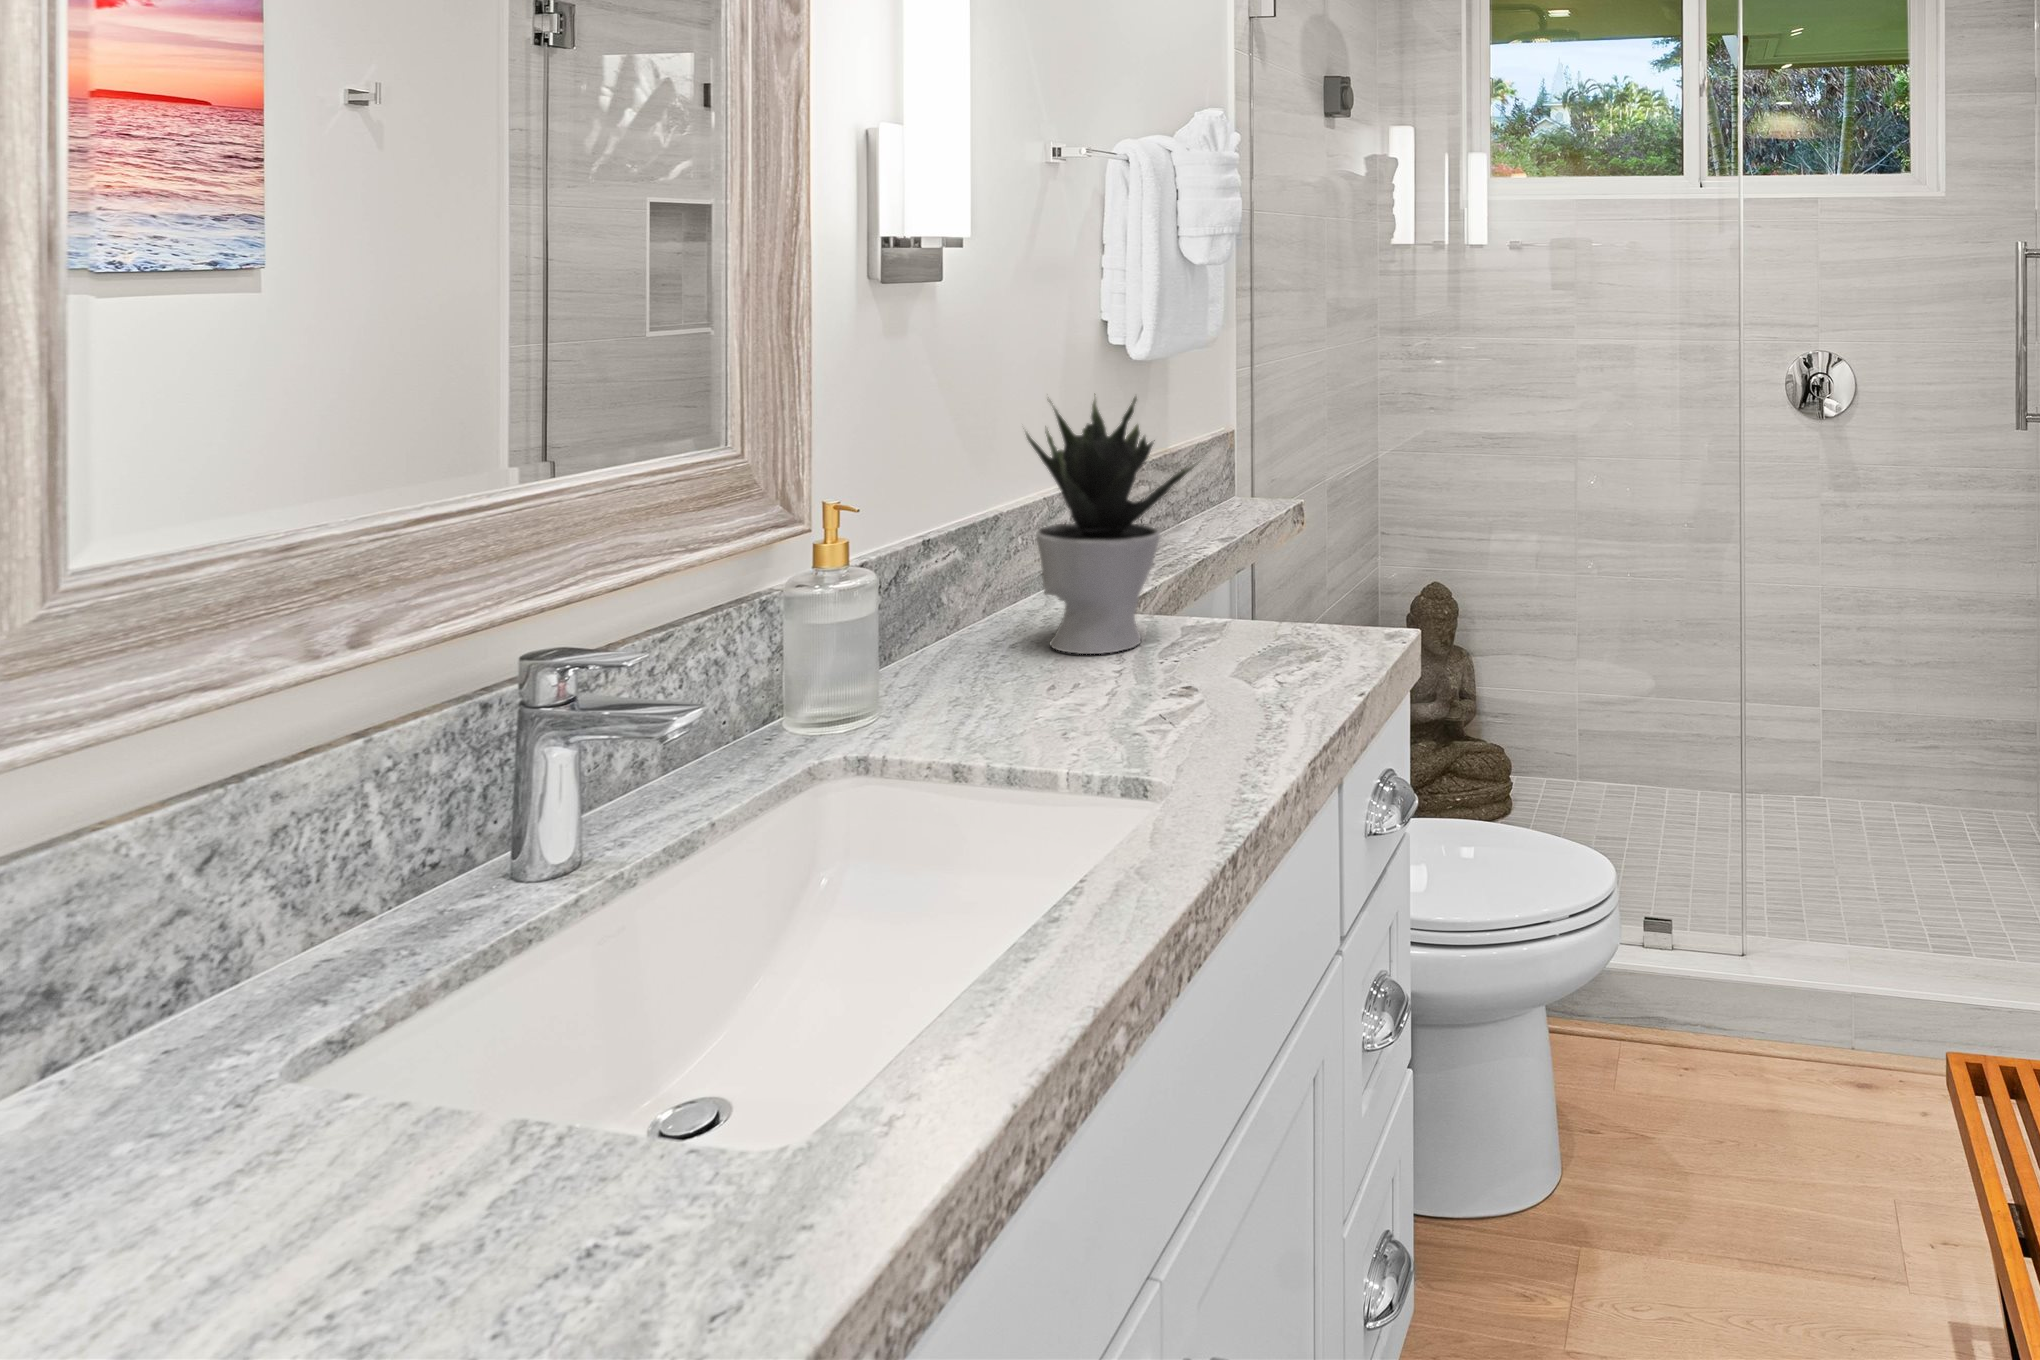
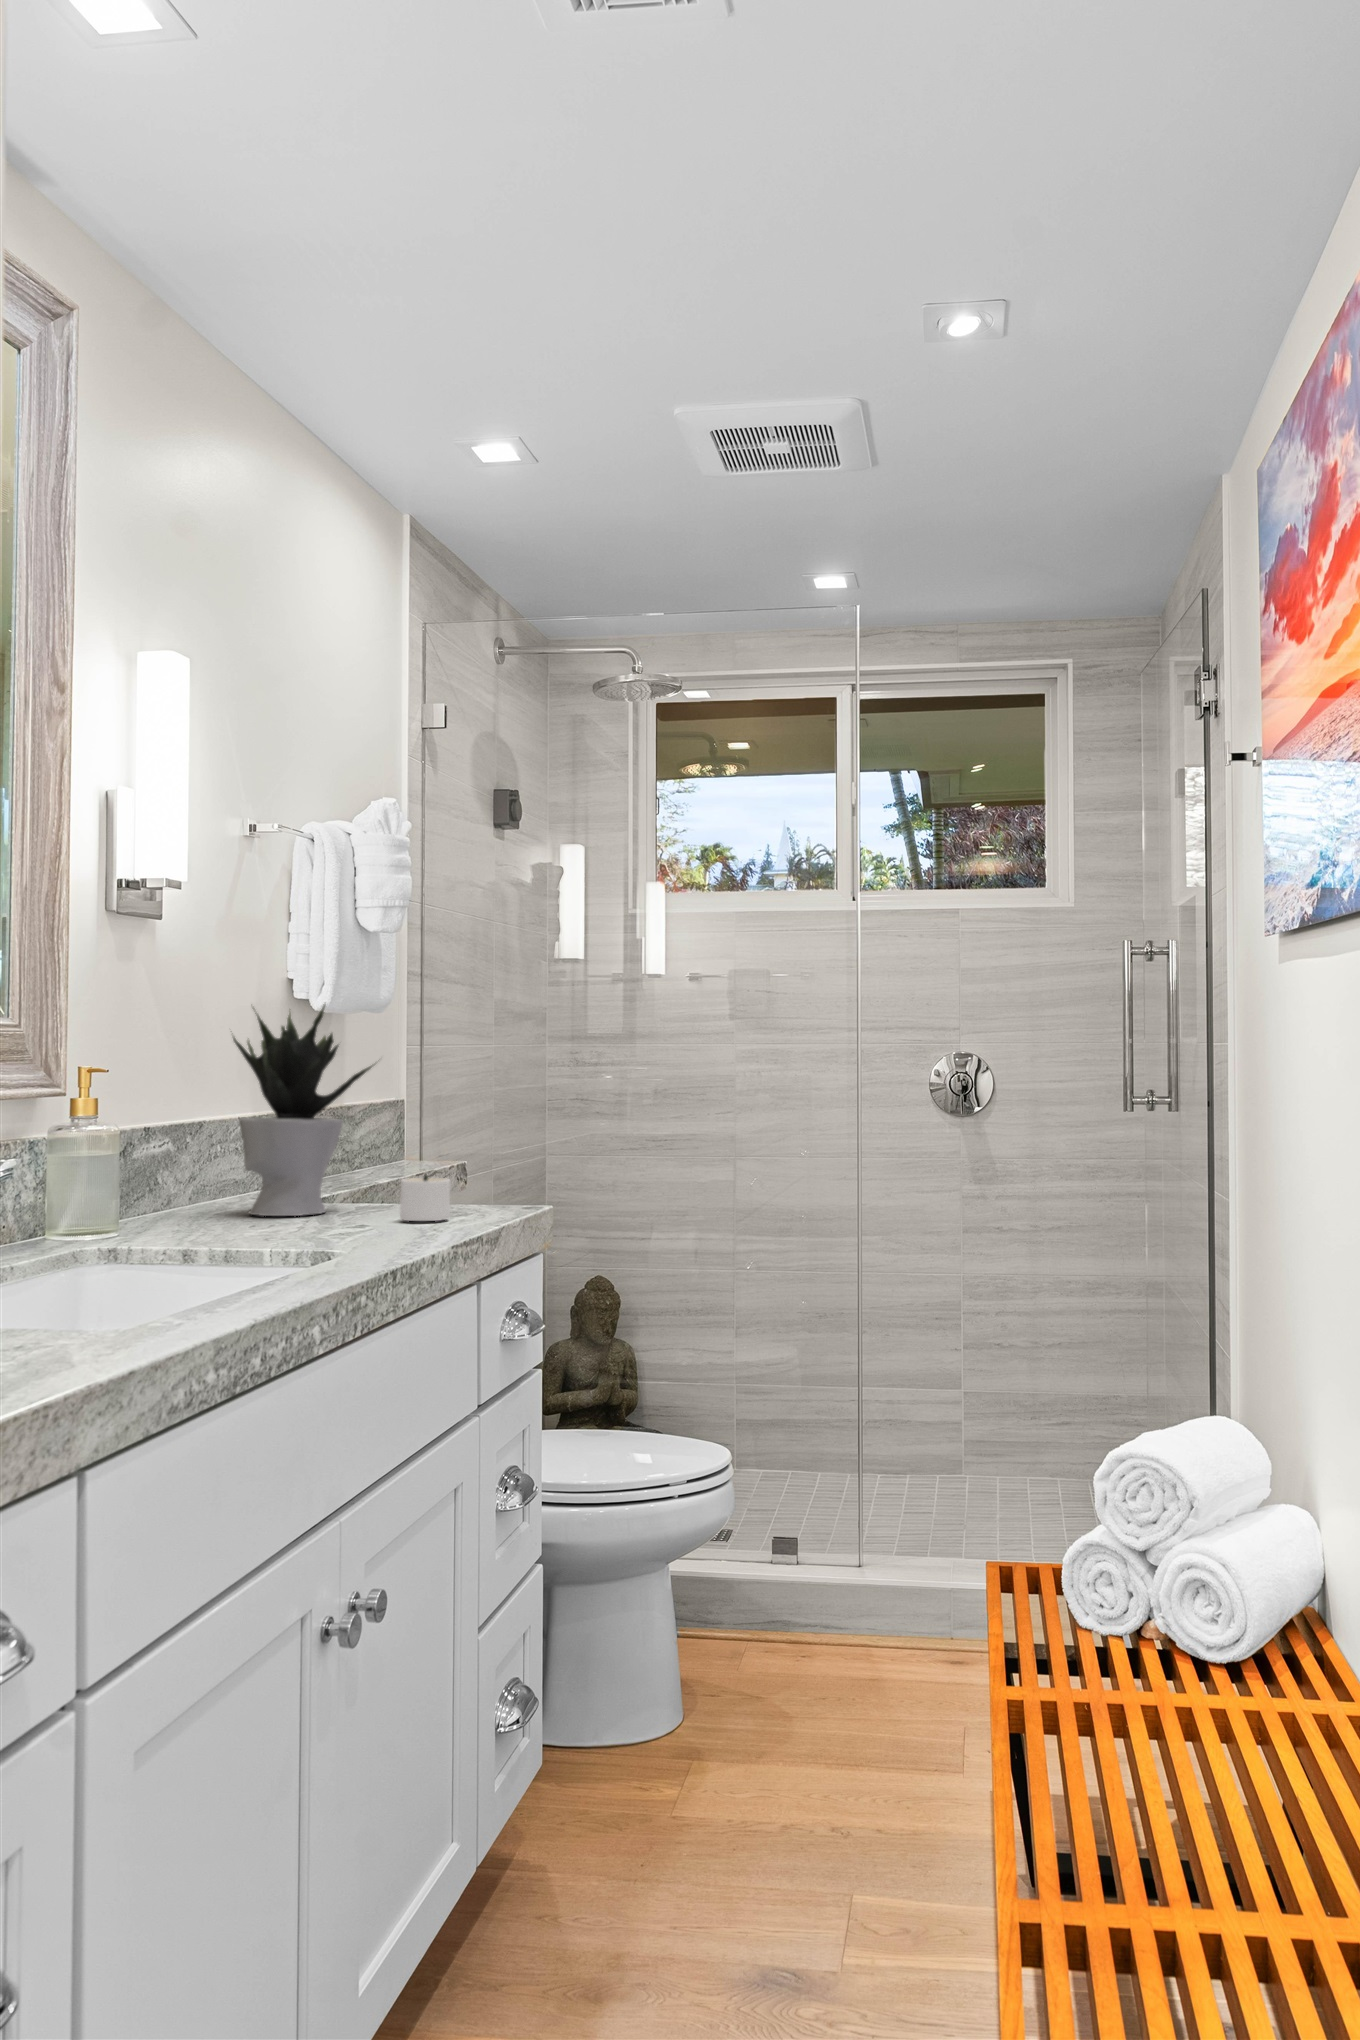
candle: none [1230,618,1321,681] -> present [400,1175,450,1221]

